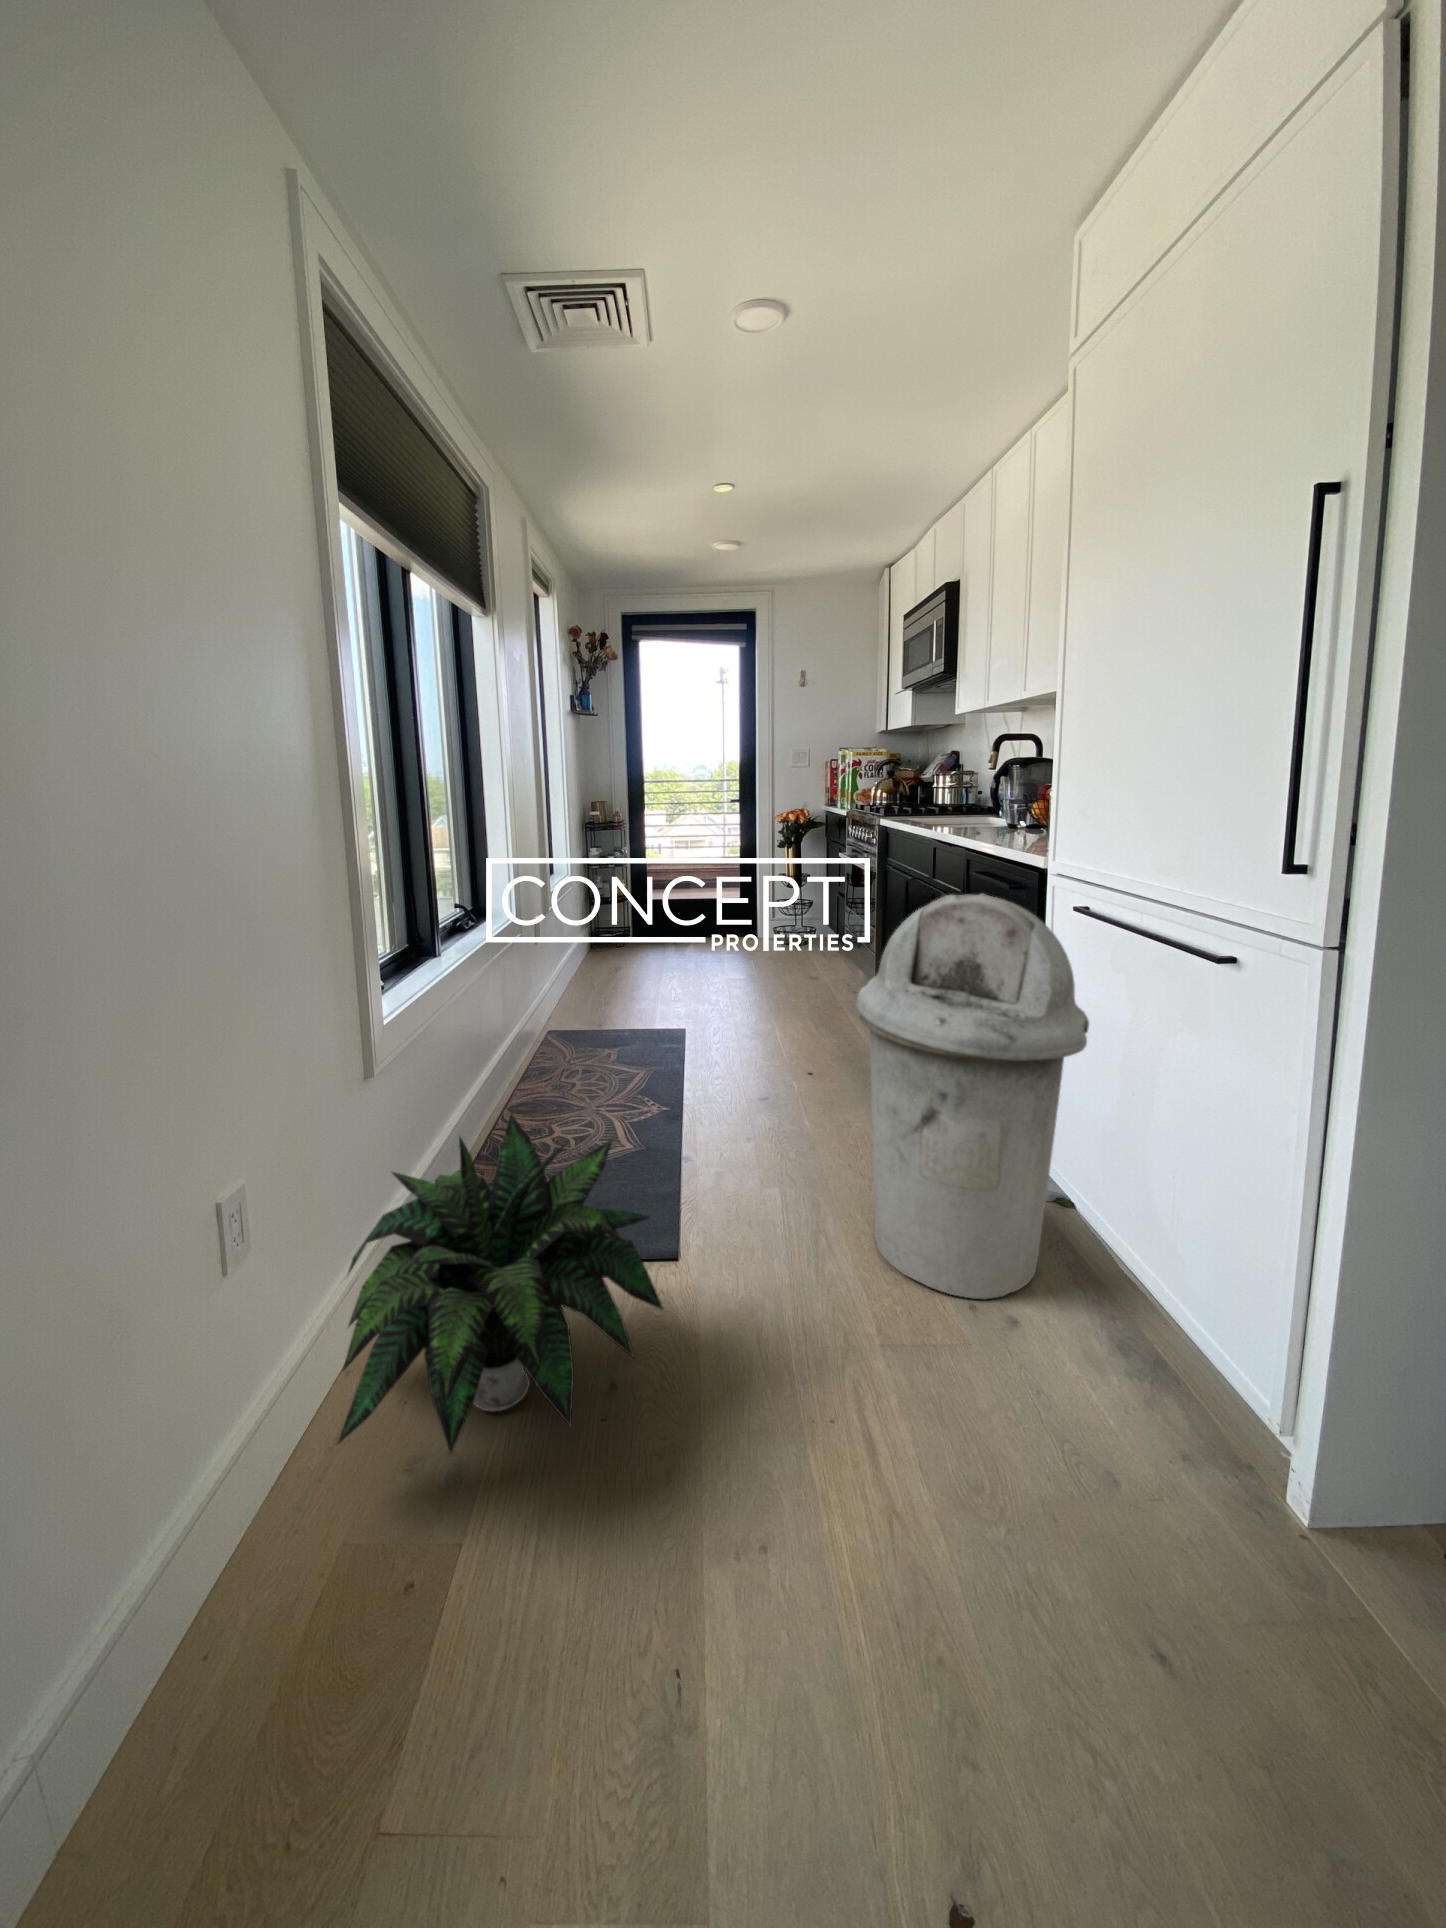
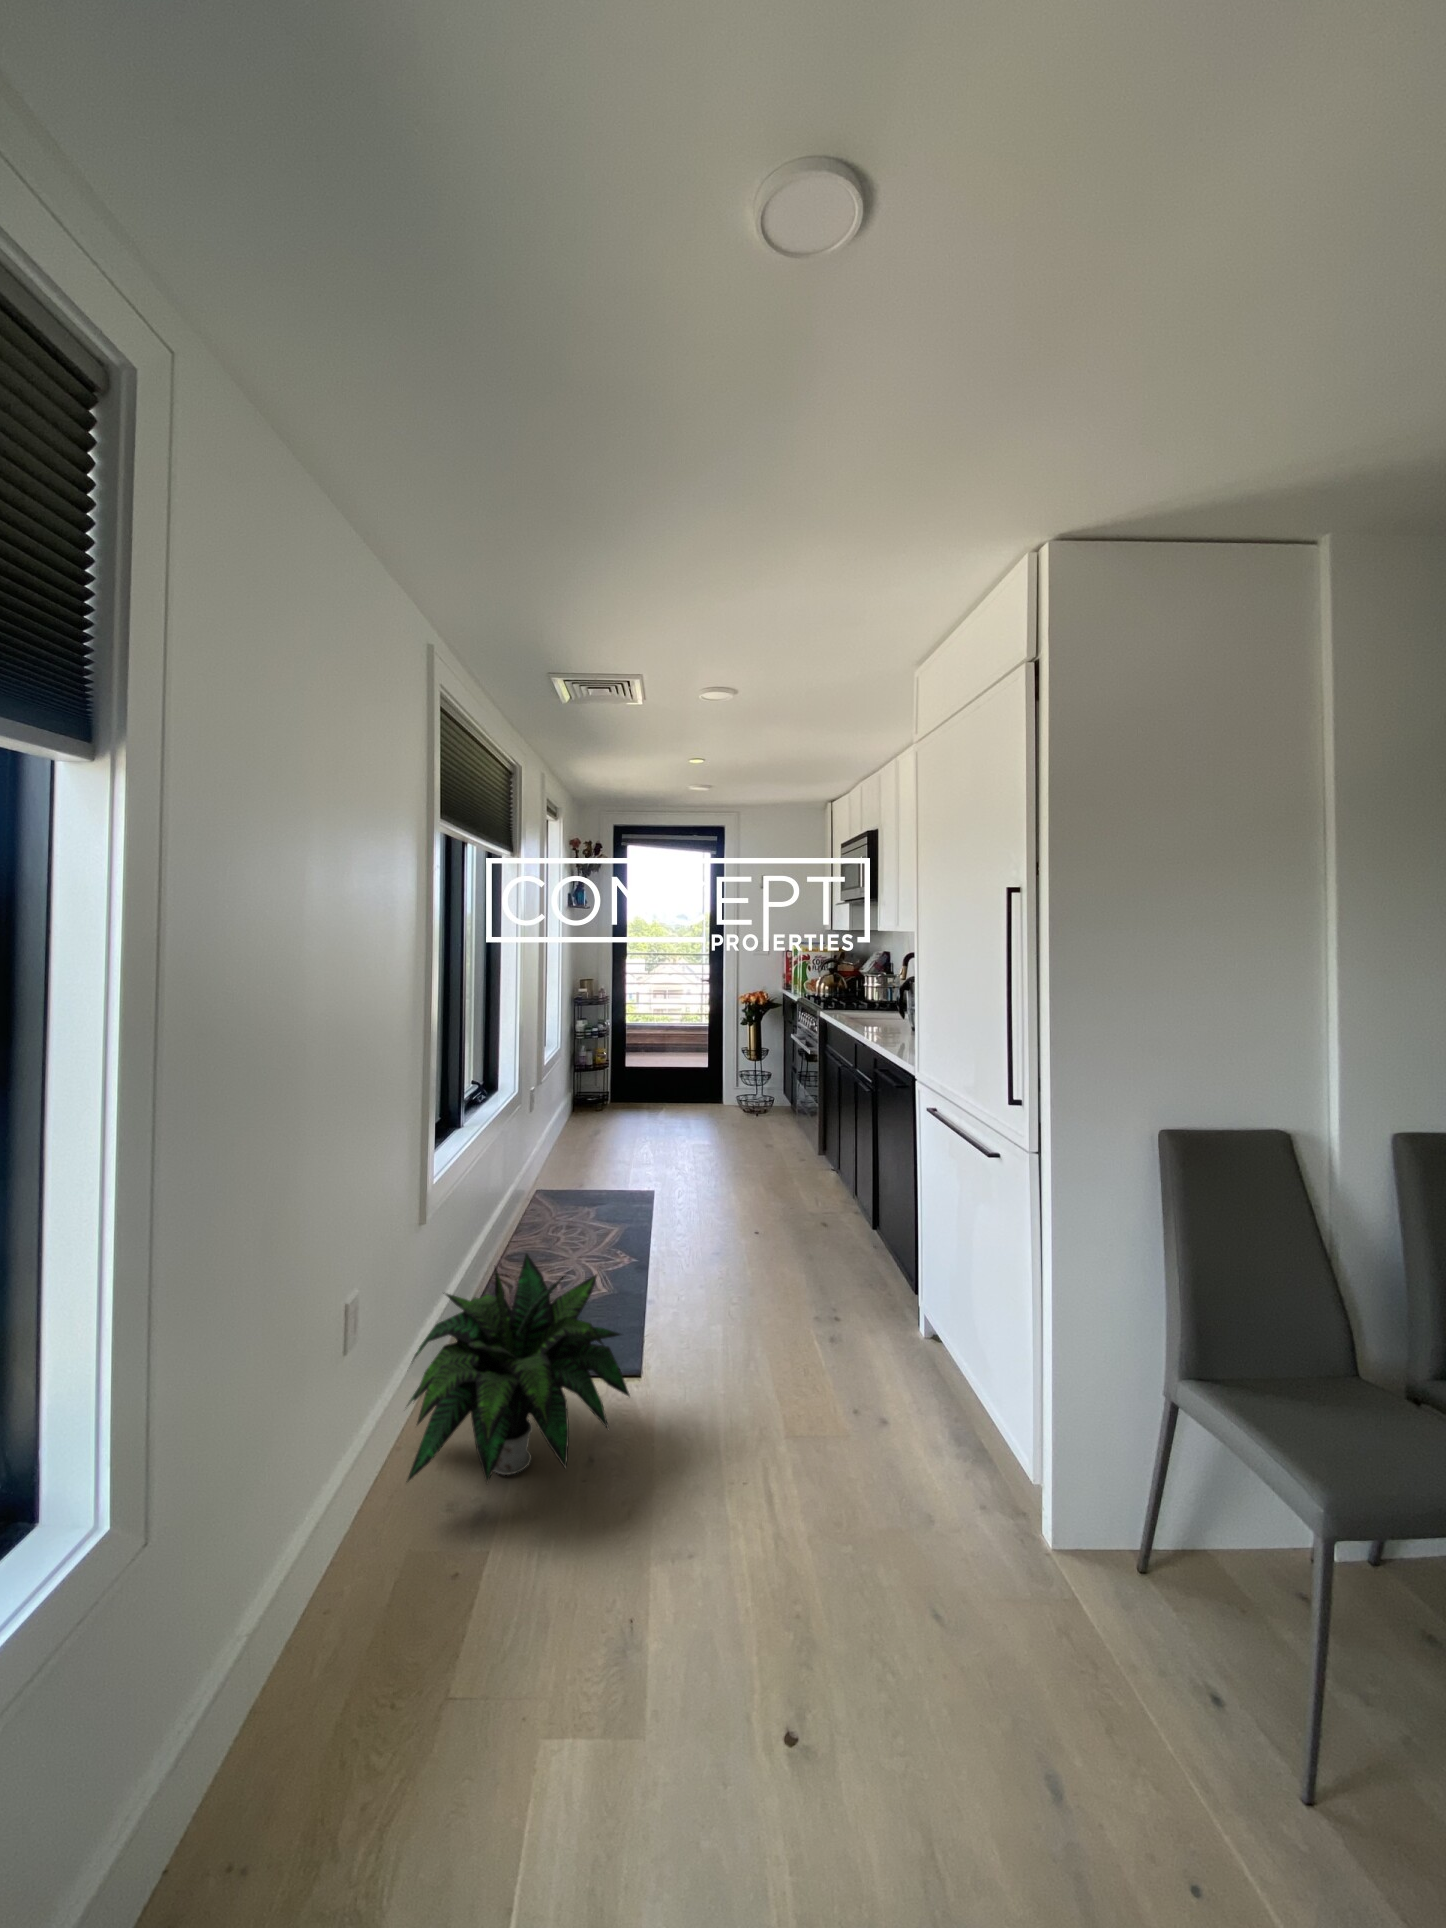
trash can: present [856,893,1089,1300] -> none [776,1099,936,1407]

